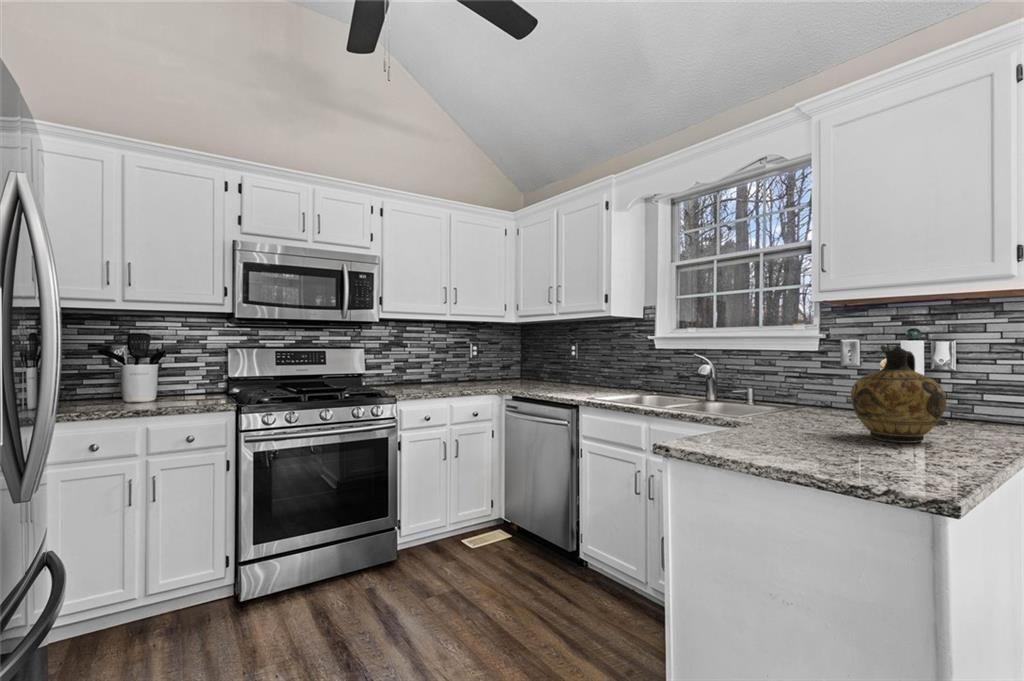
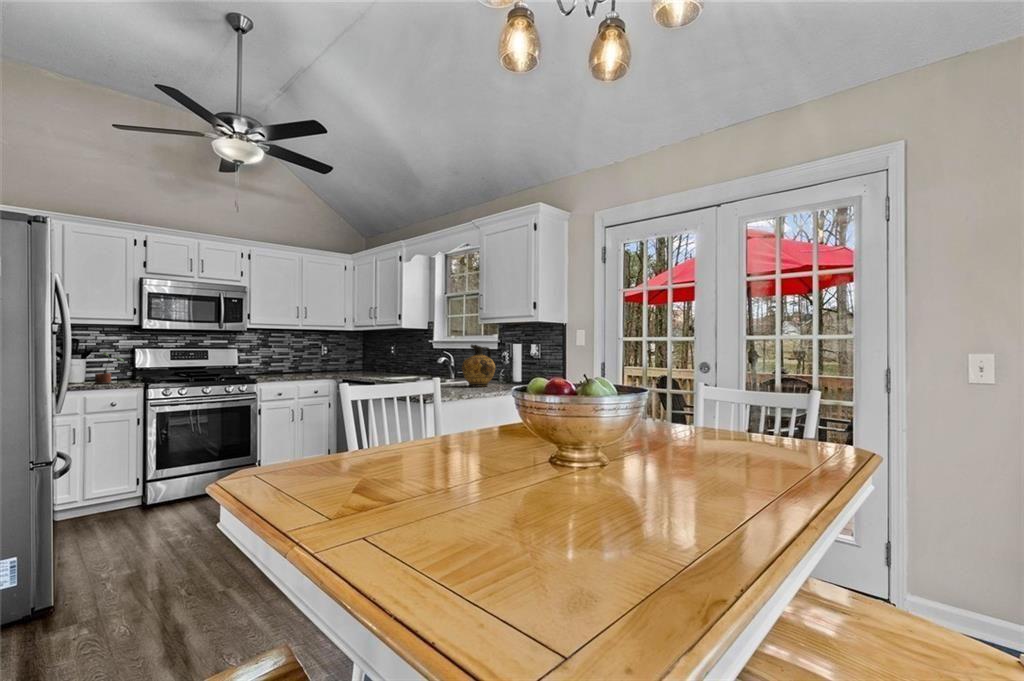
potted plant: none [159,354,208,406] -> present [95,352,125,384]

